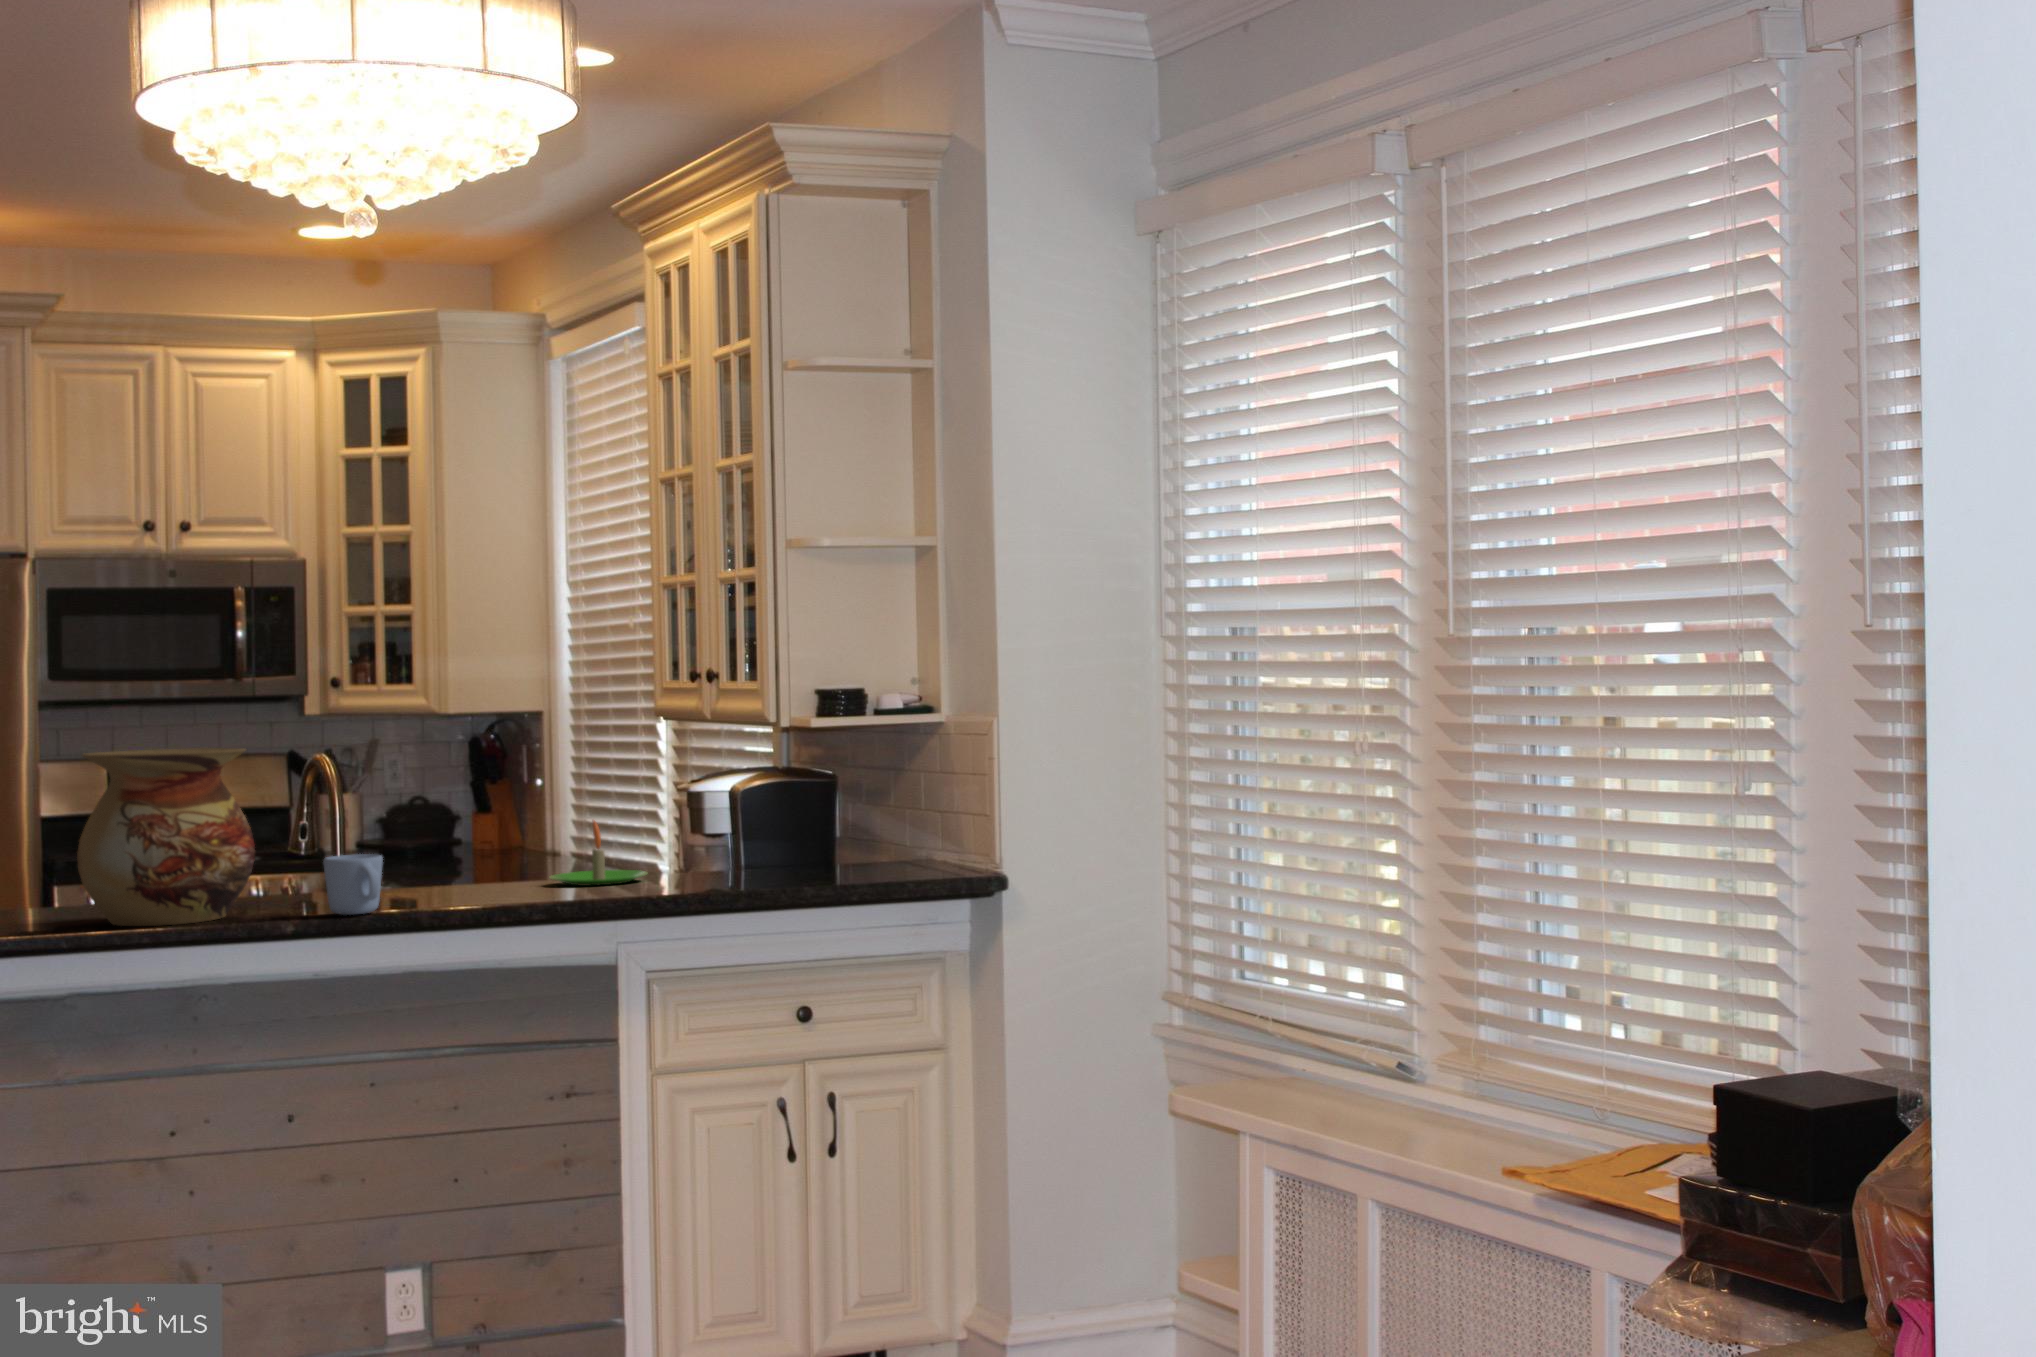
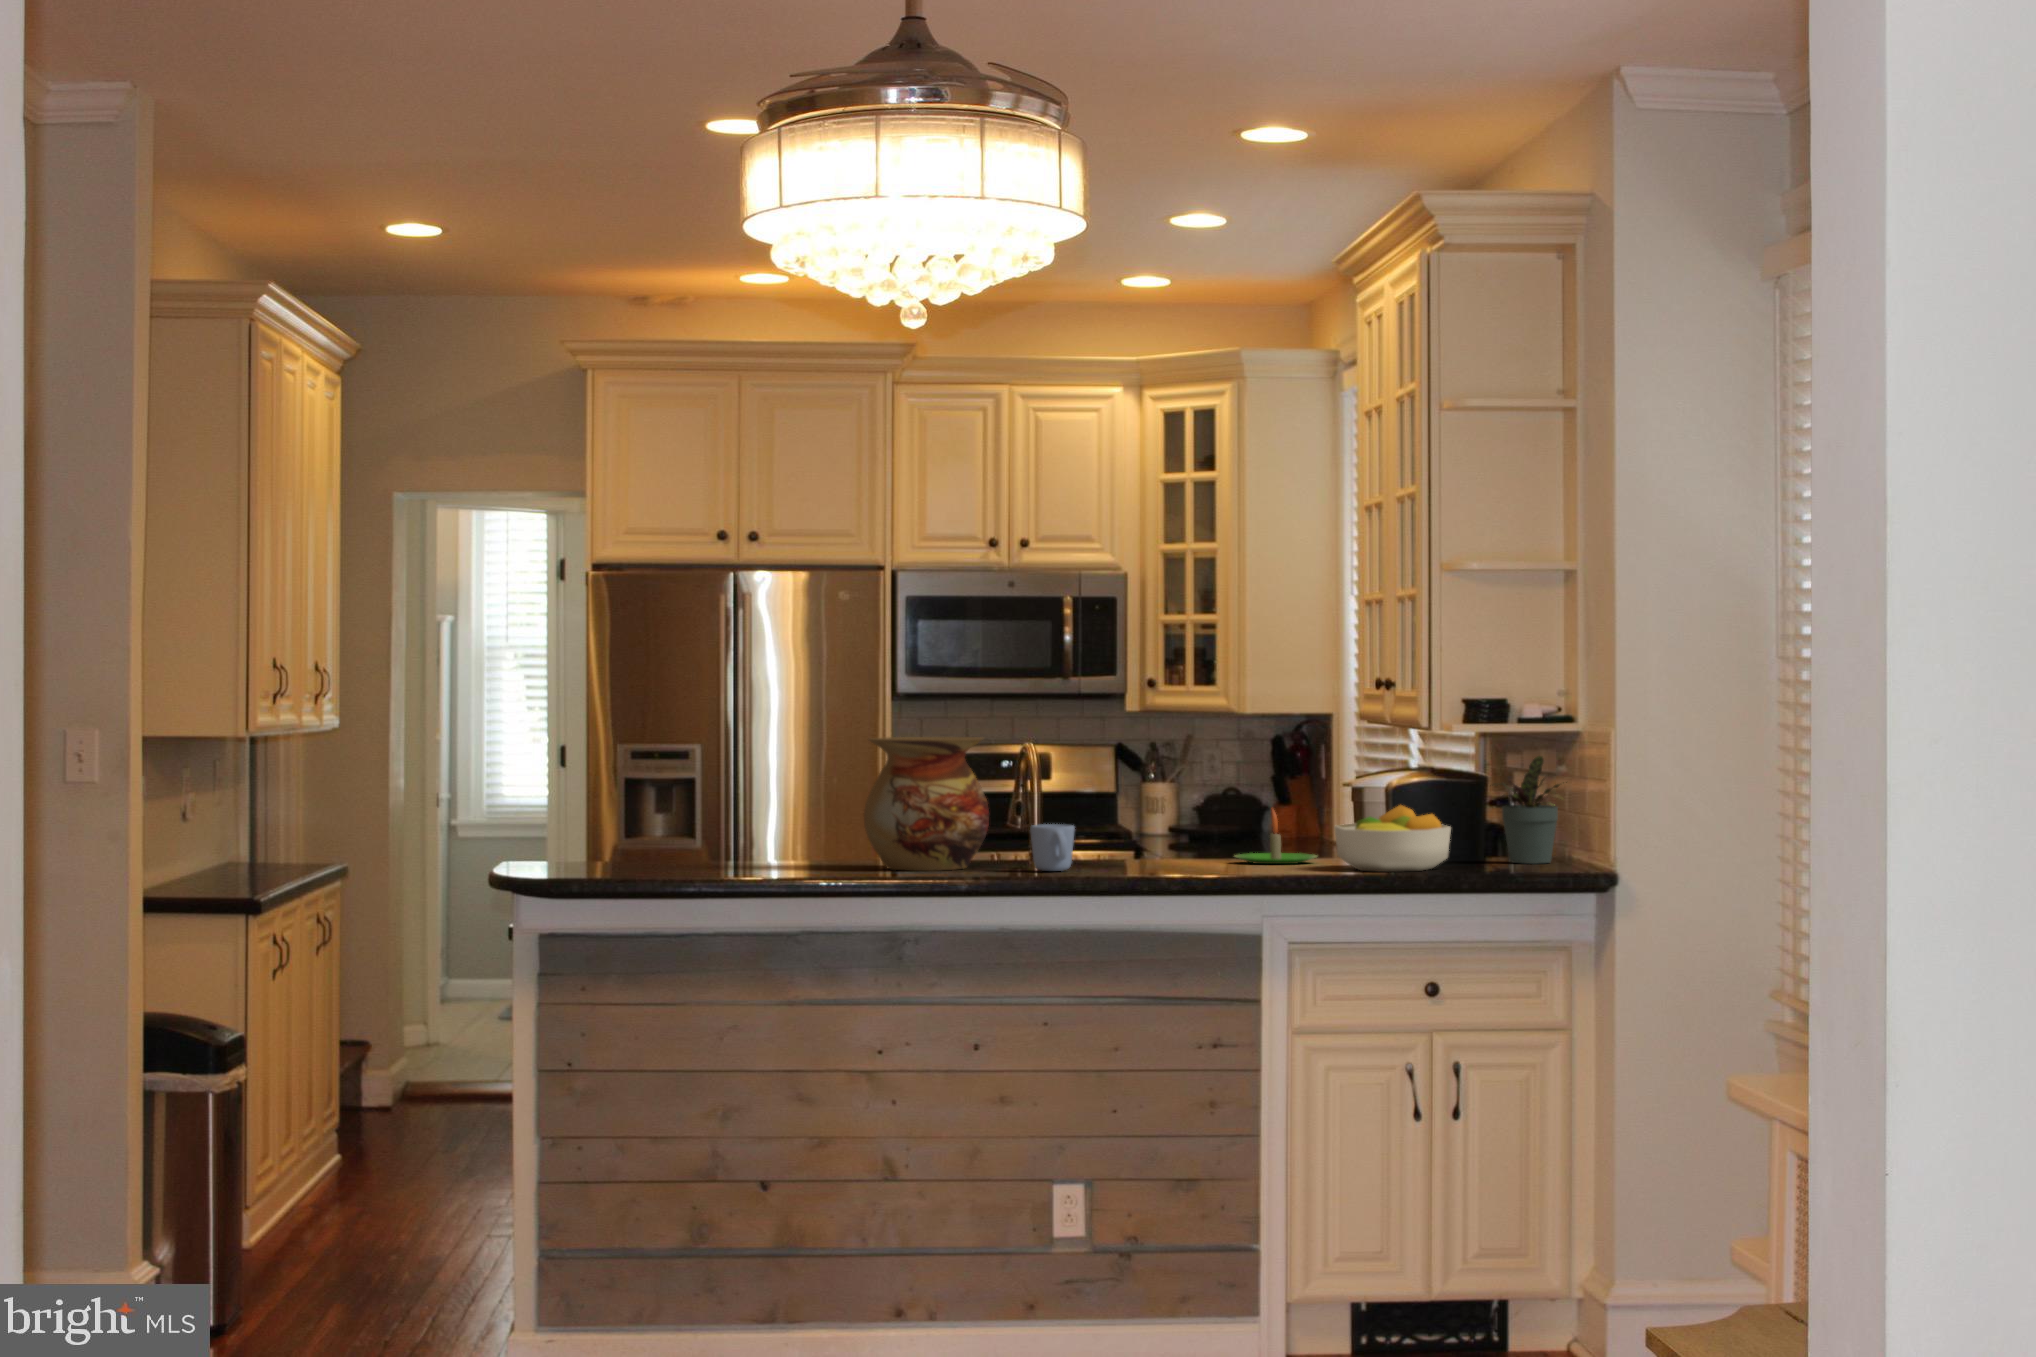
potted plant: none [830,750,919,867] -> present [1494,756,1563,864]
fruit bowl: none [691,810,824,889] -> present [1334,805,1451,872]

